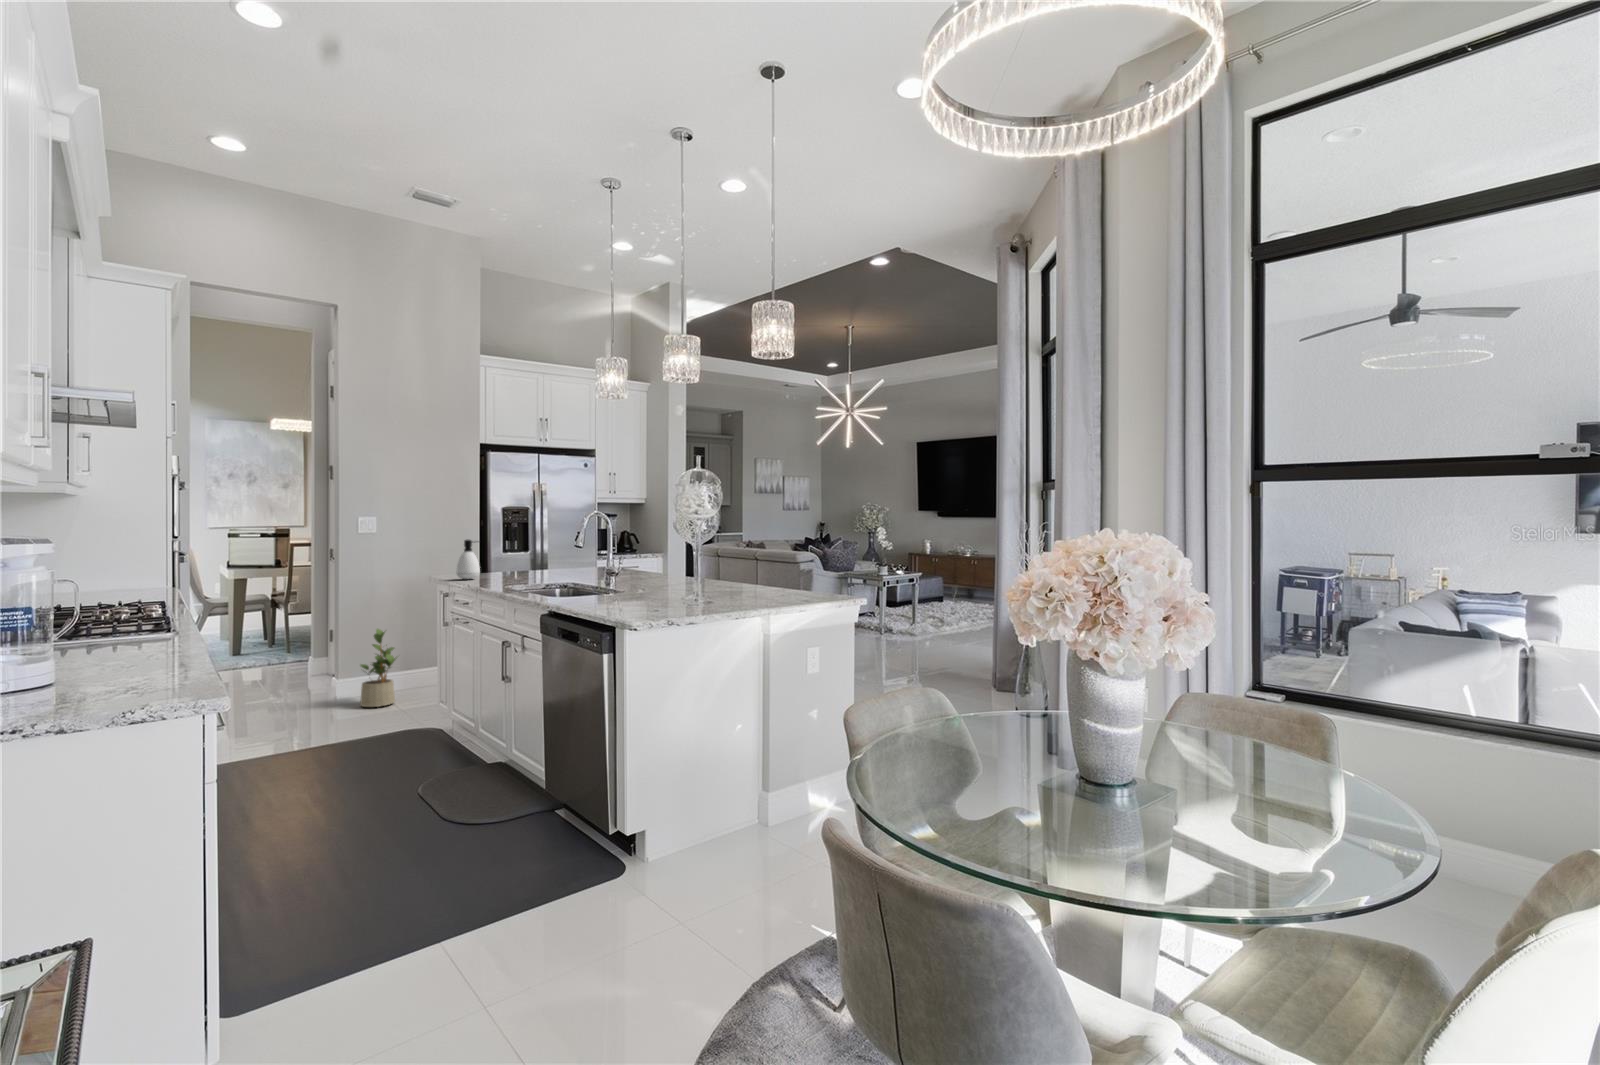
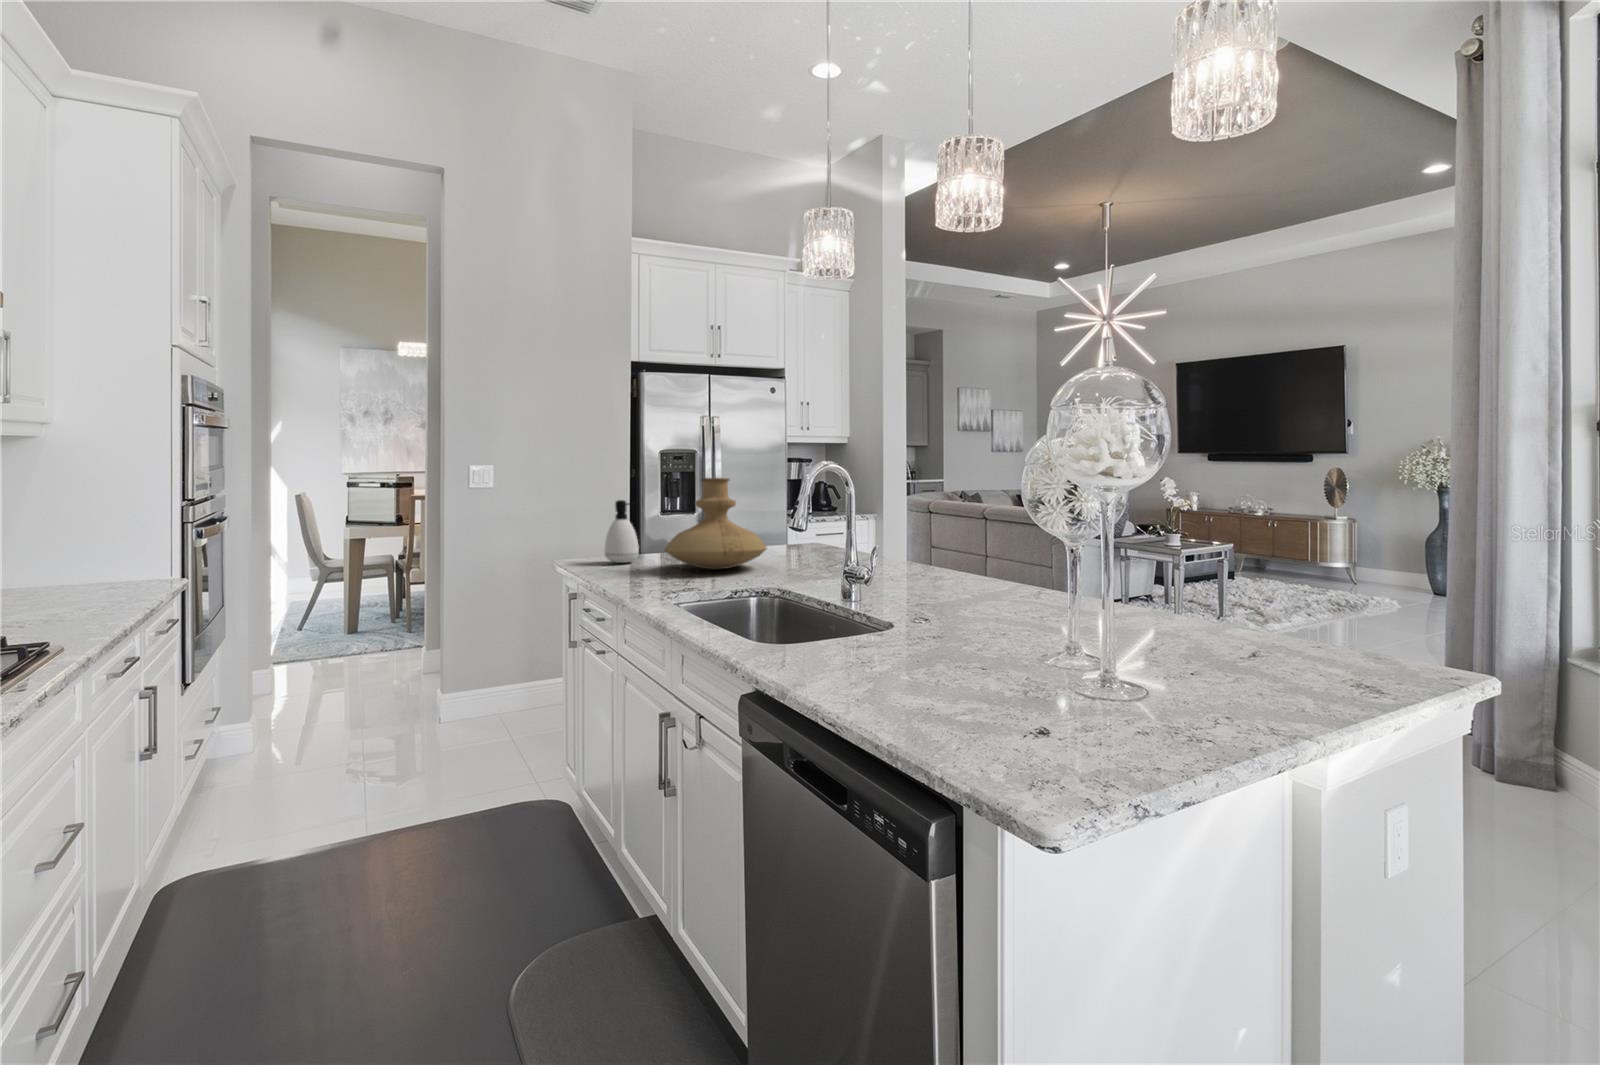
vase: none [496,525,563,581] -> present [665,478,767,569]
potted plant: present [360,629,396,707] -> none [480,620,531,729]

